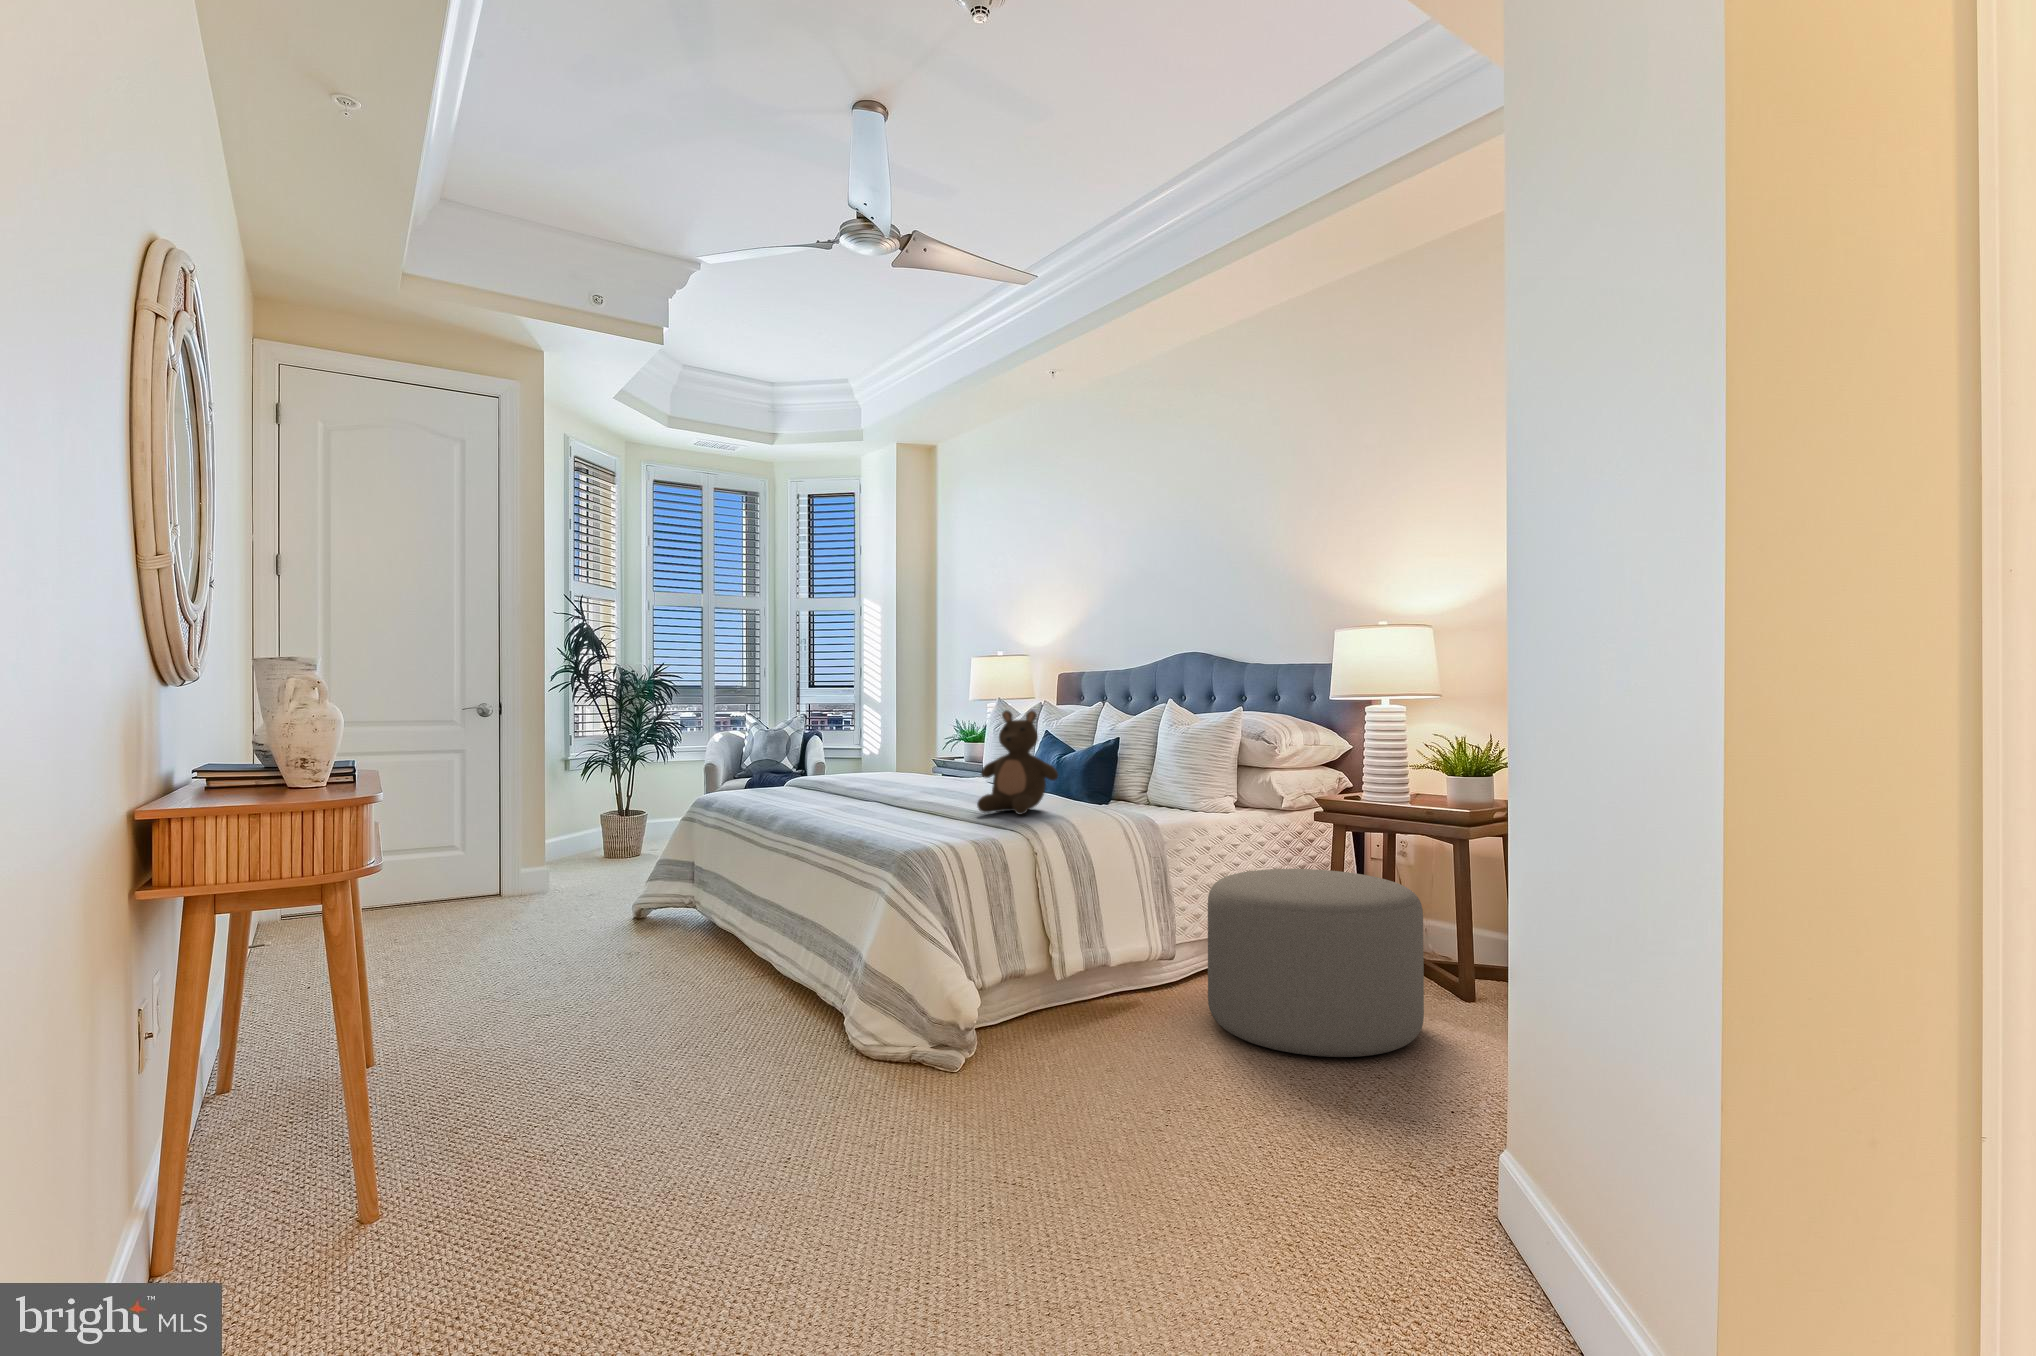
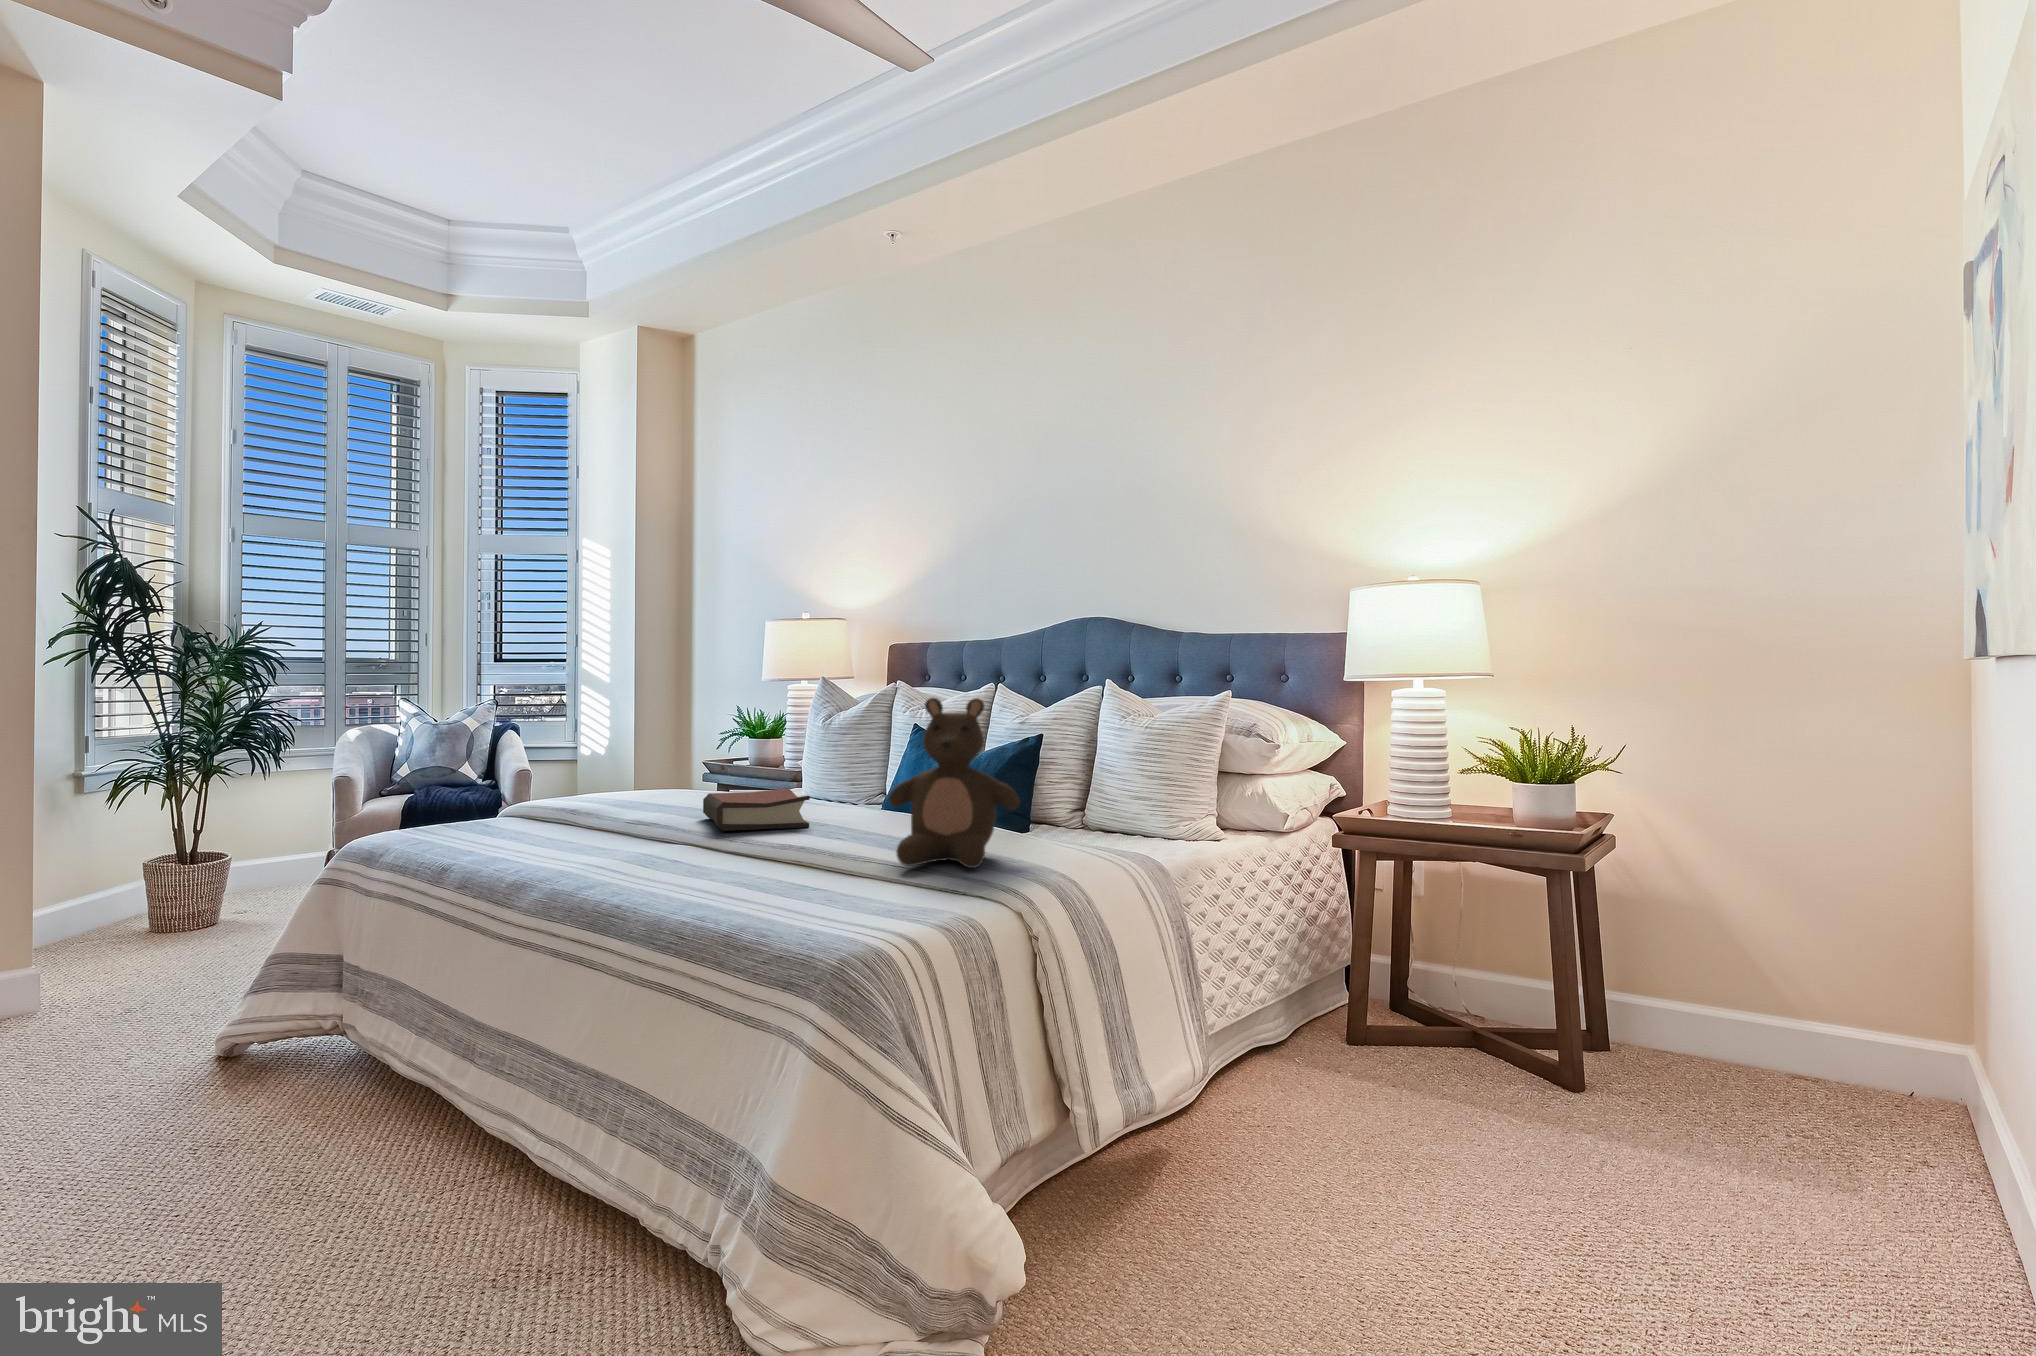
hardback book: none [897,770,955,794] -> present [703,788,810,831]
ottoman: present [1208,869,1424,1057] -> none [1293,937,1636,1253]

